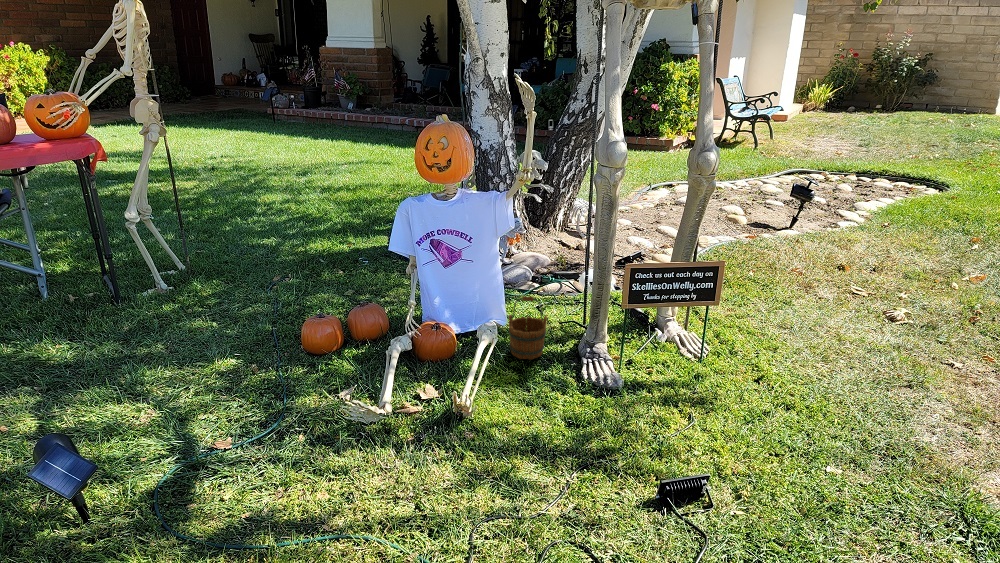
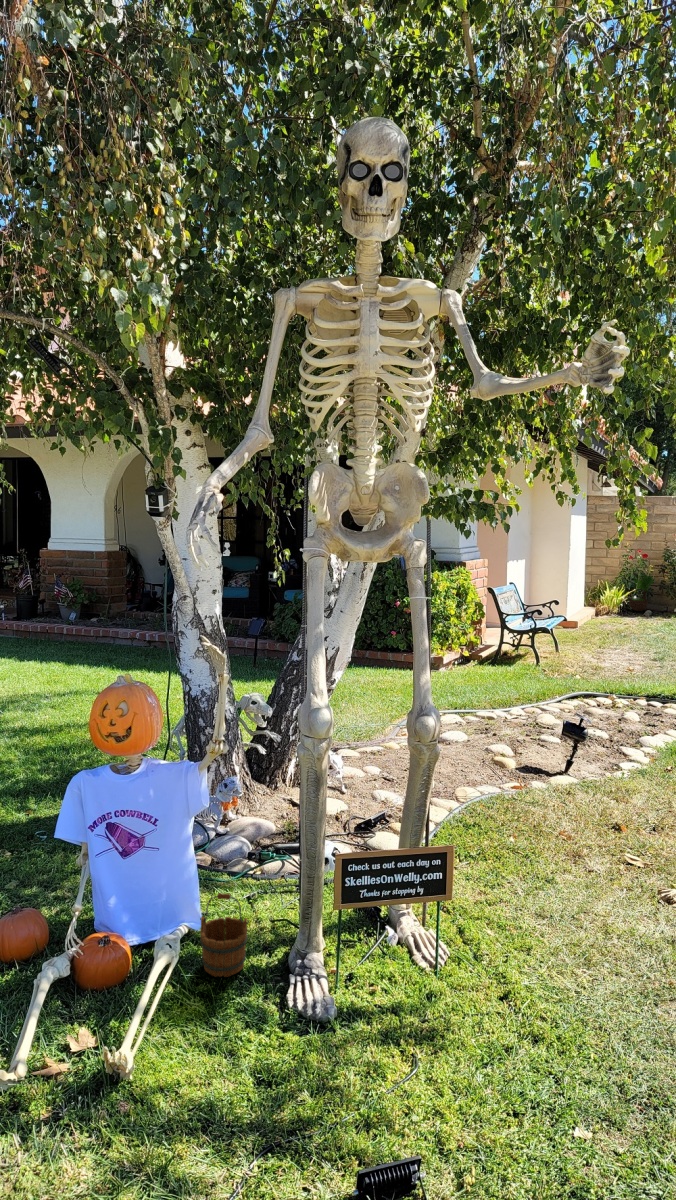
potted tree: none [838,68,866,106] -> present [629,576,653,611]

